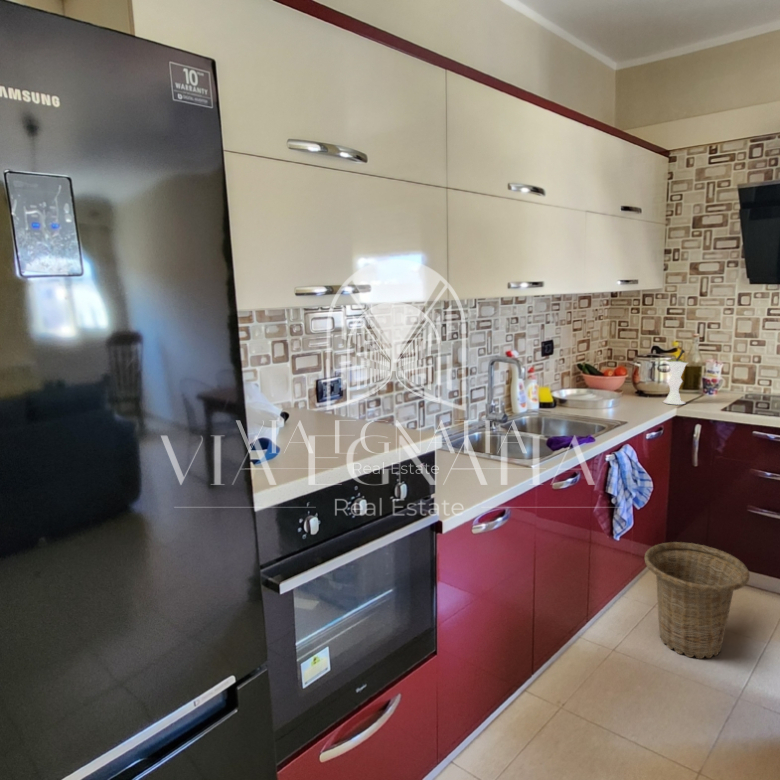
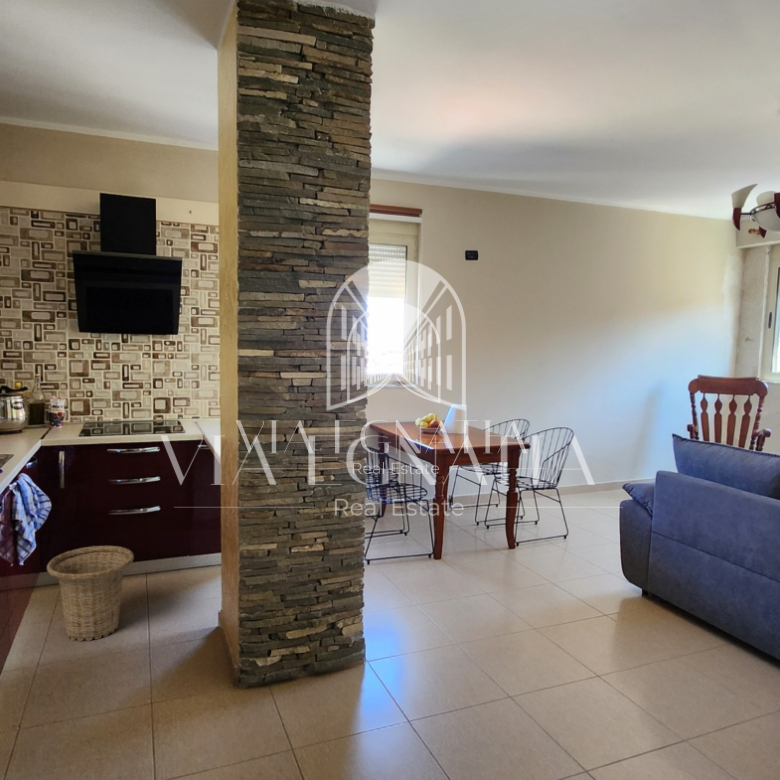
vase: present [663,349,687,405] -> none [23,387,45,437]

